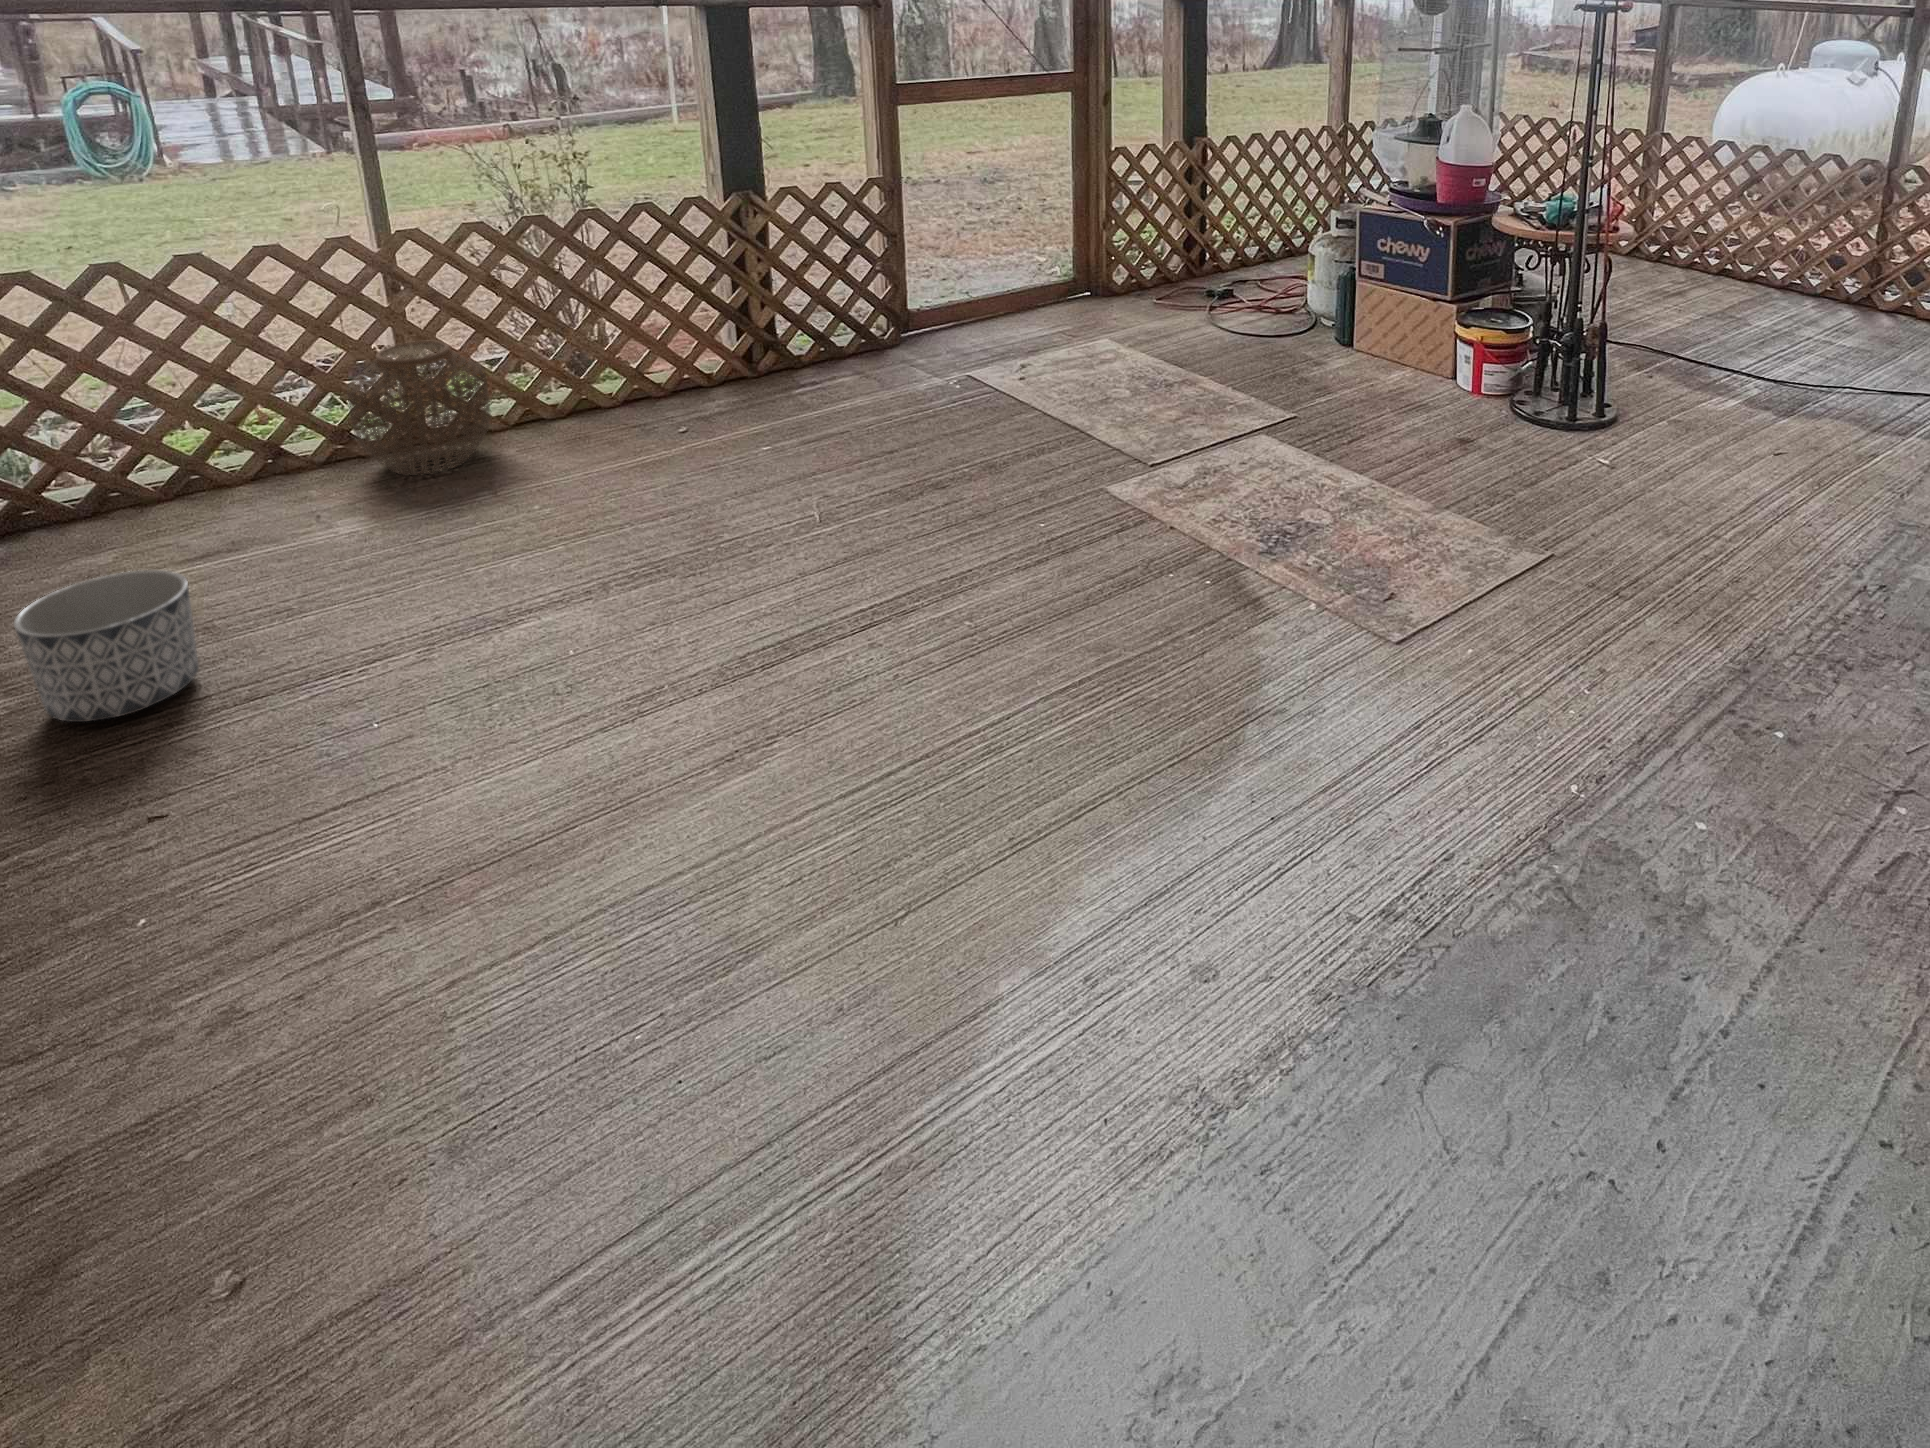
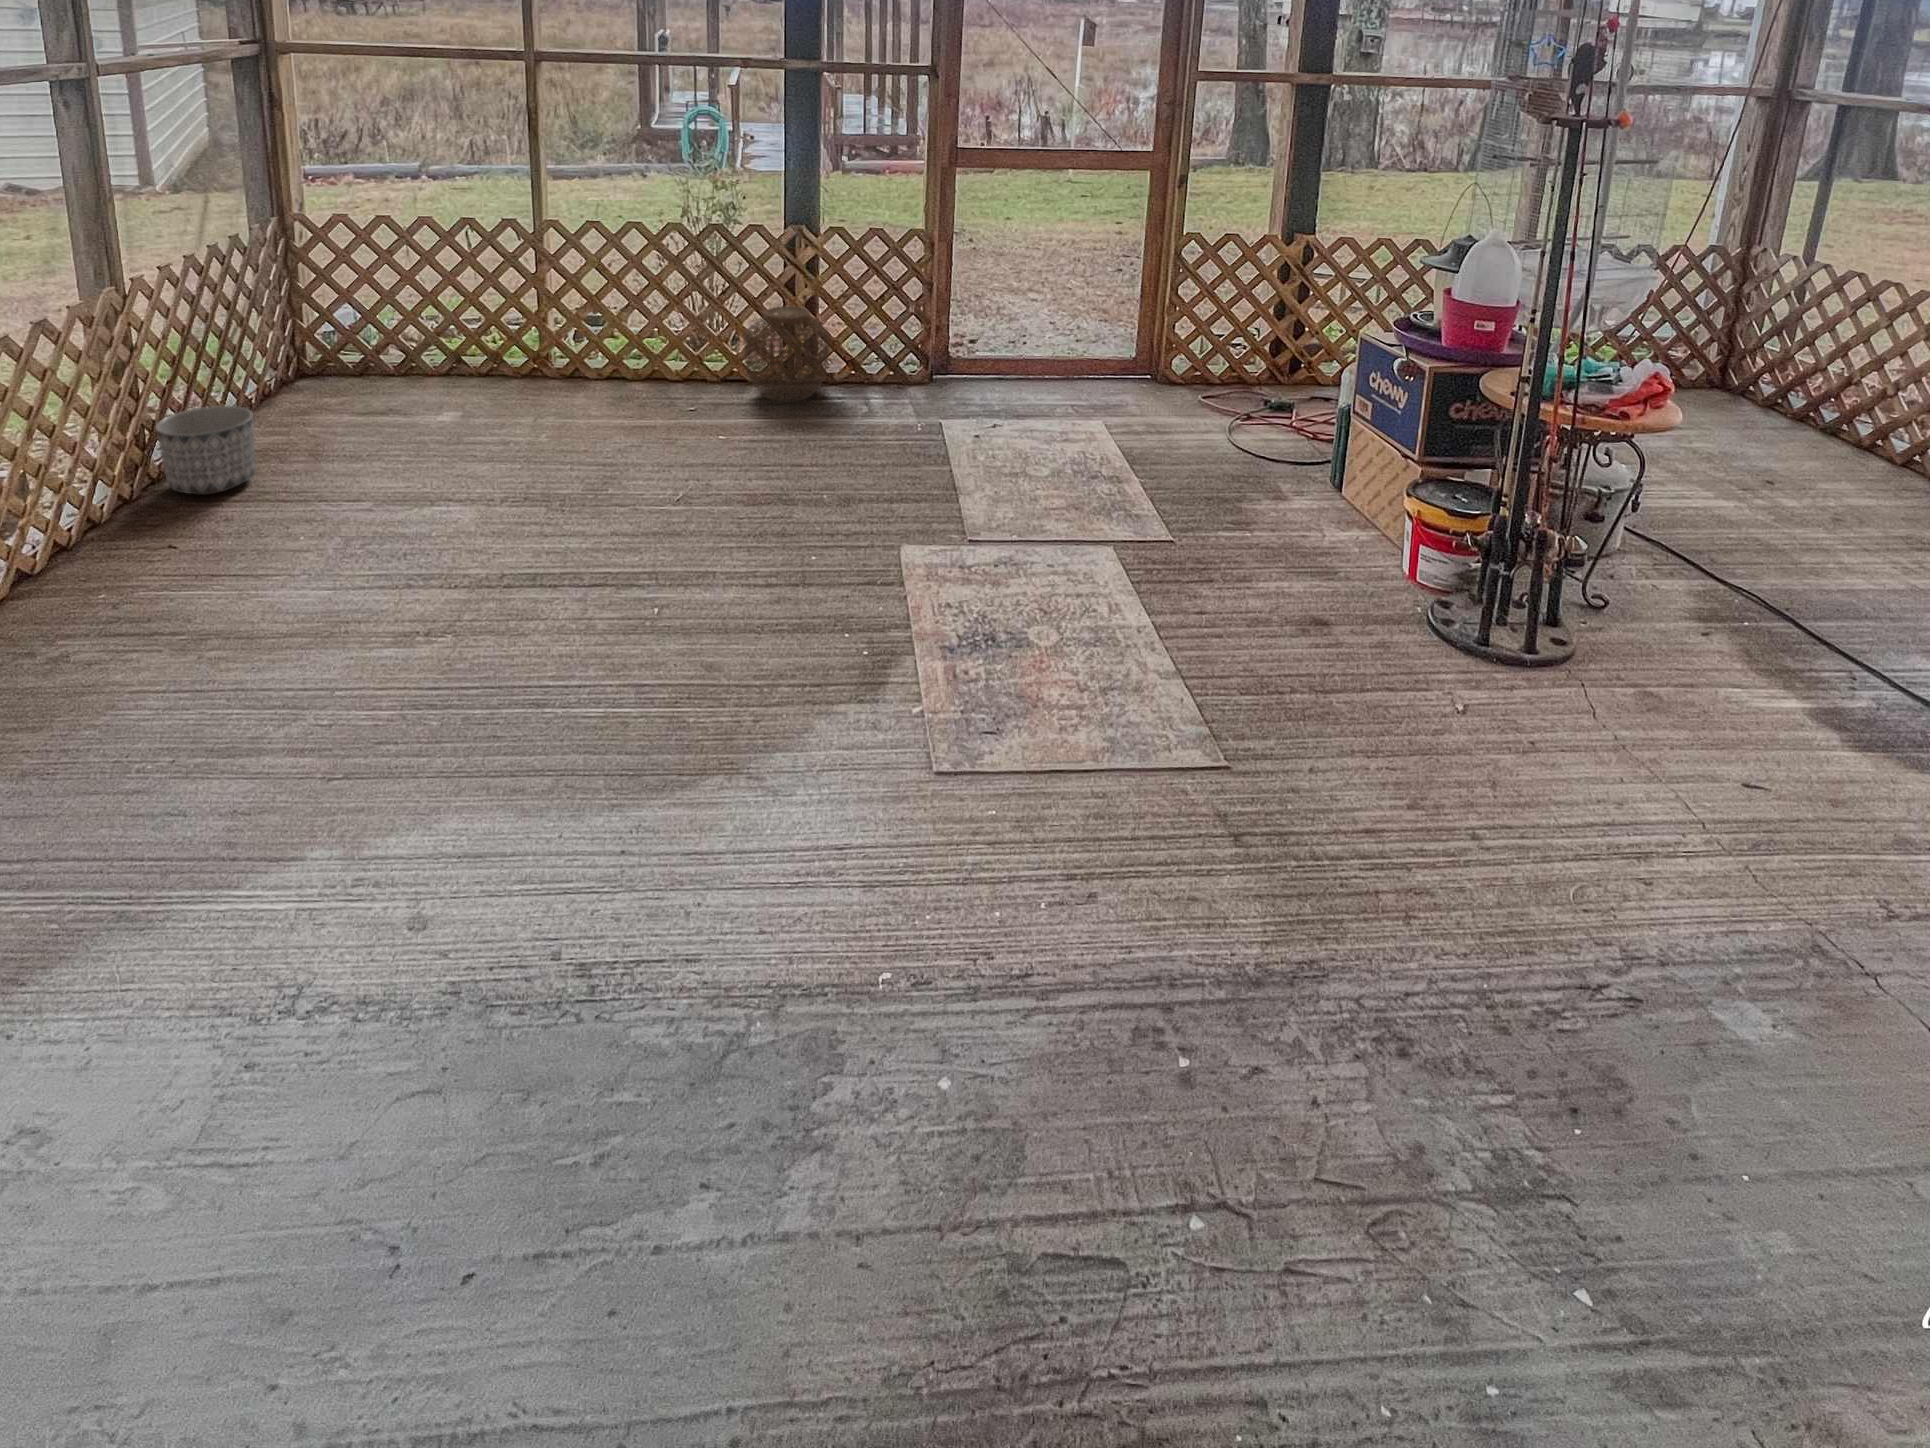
woven basket: present [347,341,491,475] -> present [744,306,829,402]

